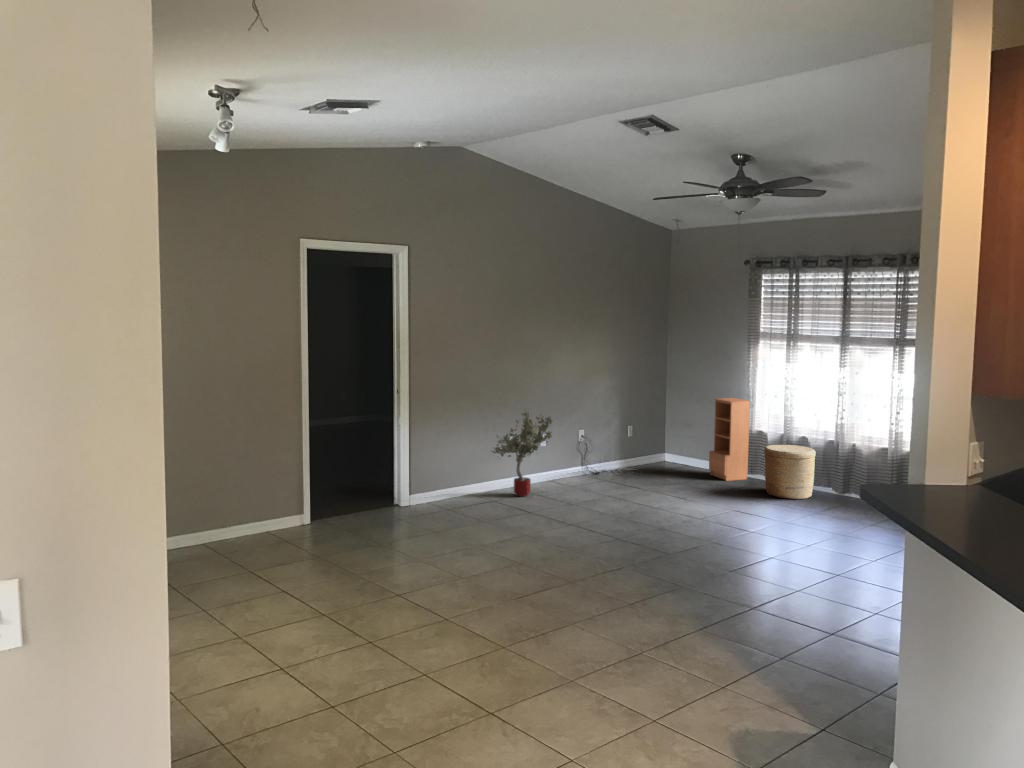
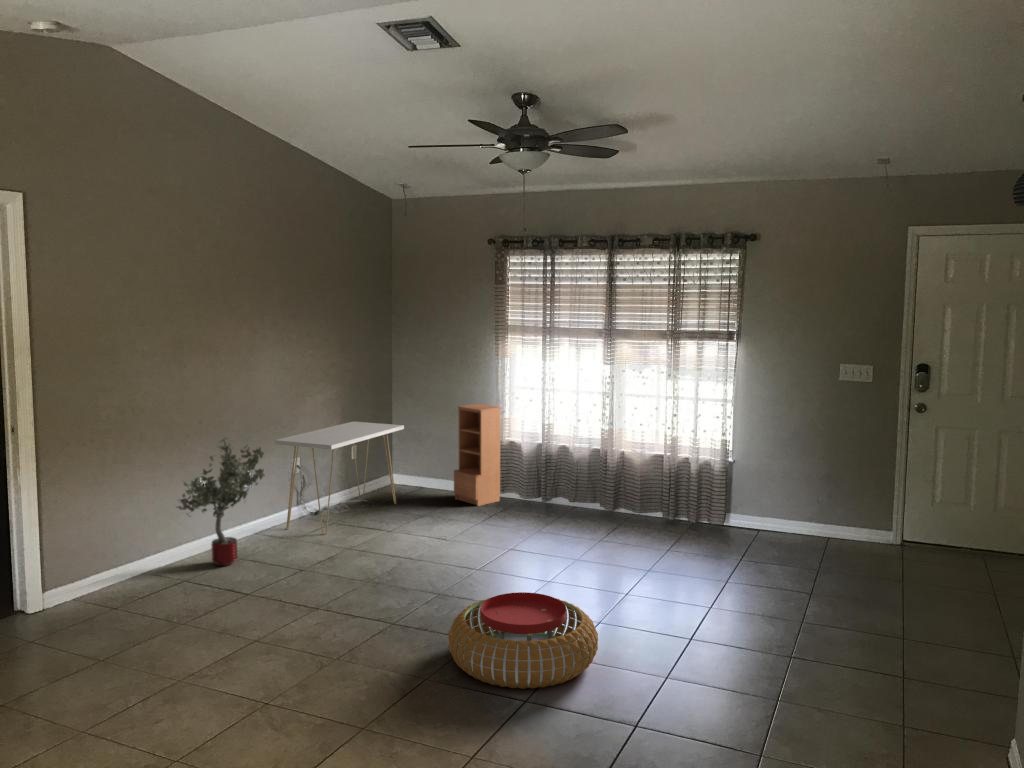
console table: none [566,407,668,487] -> present [275,422,404,535]
woven basket: present [764,445,816,499] -> none [527,458,585,524]
pouf: none [644,523,755,585] -> present [449,592,598,689]

